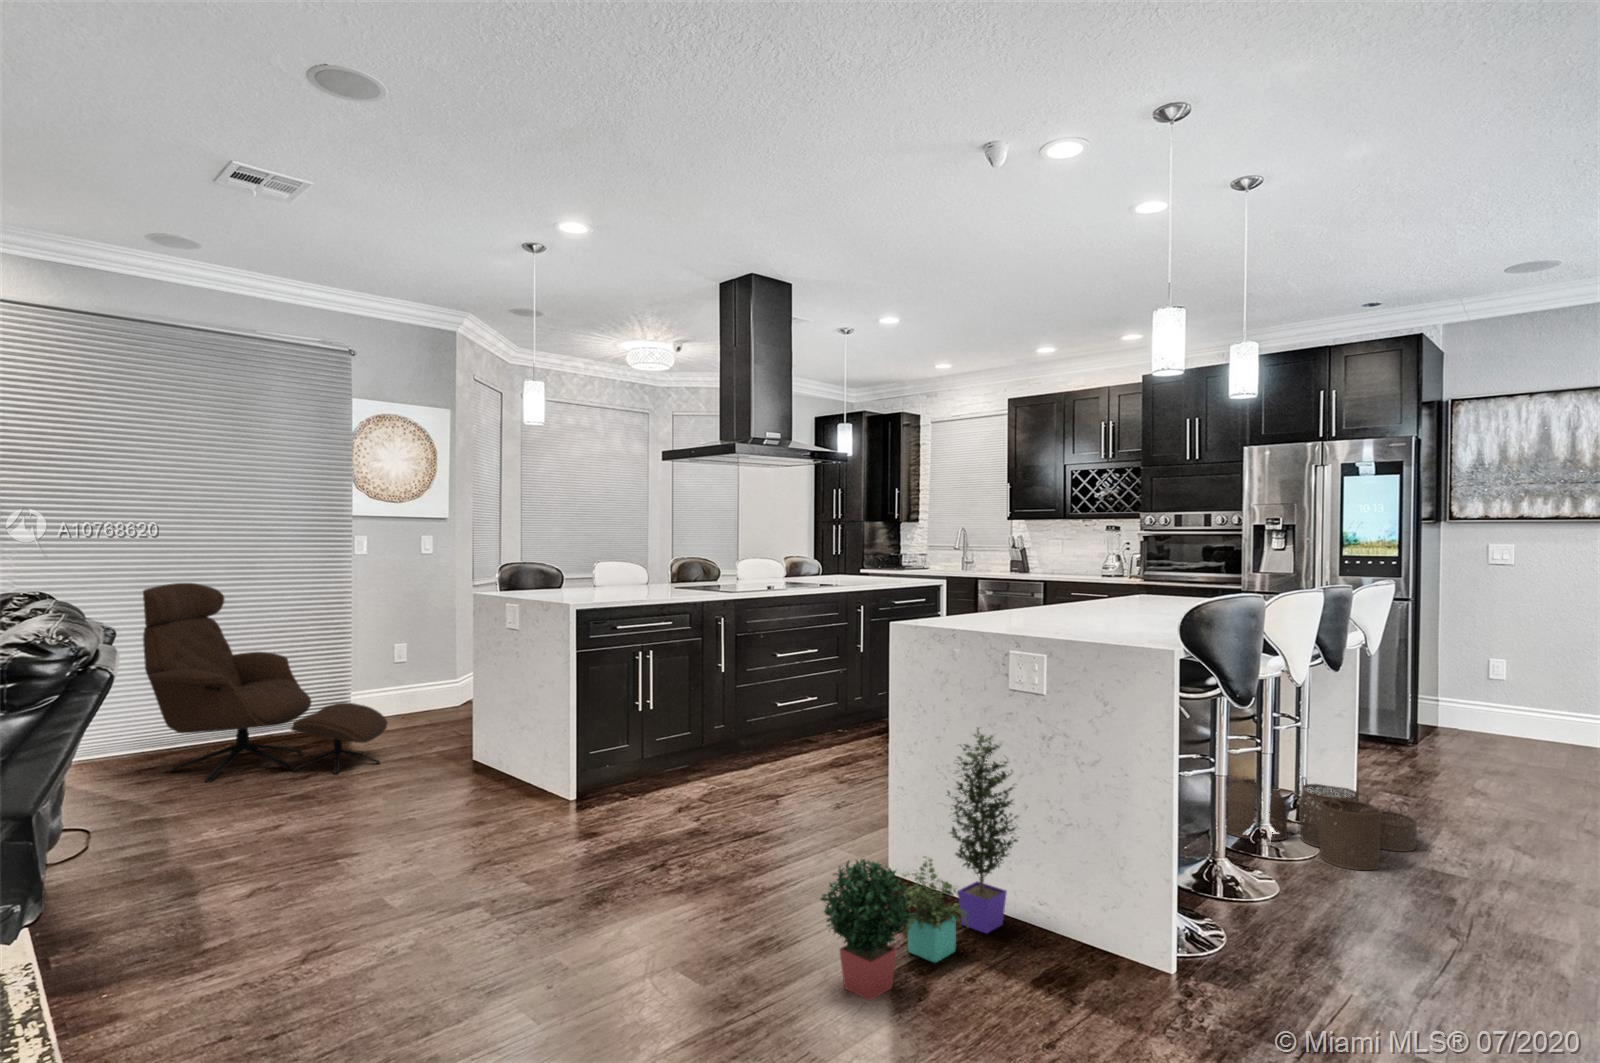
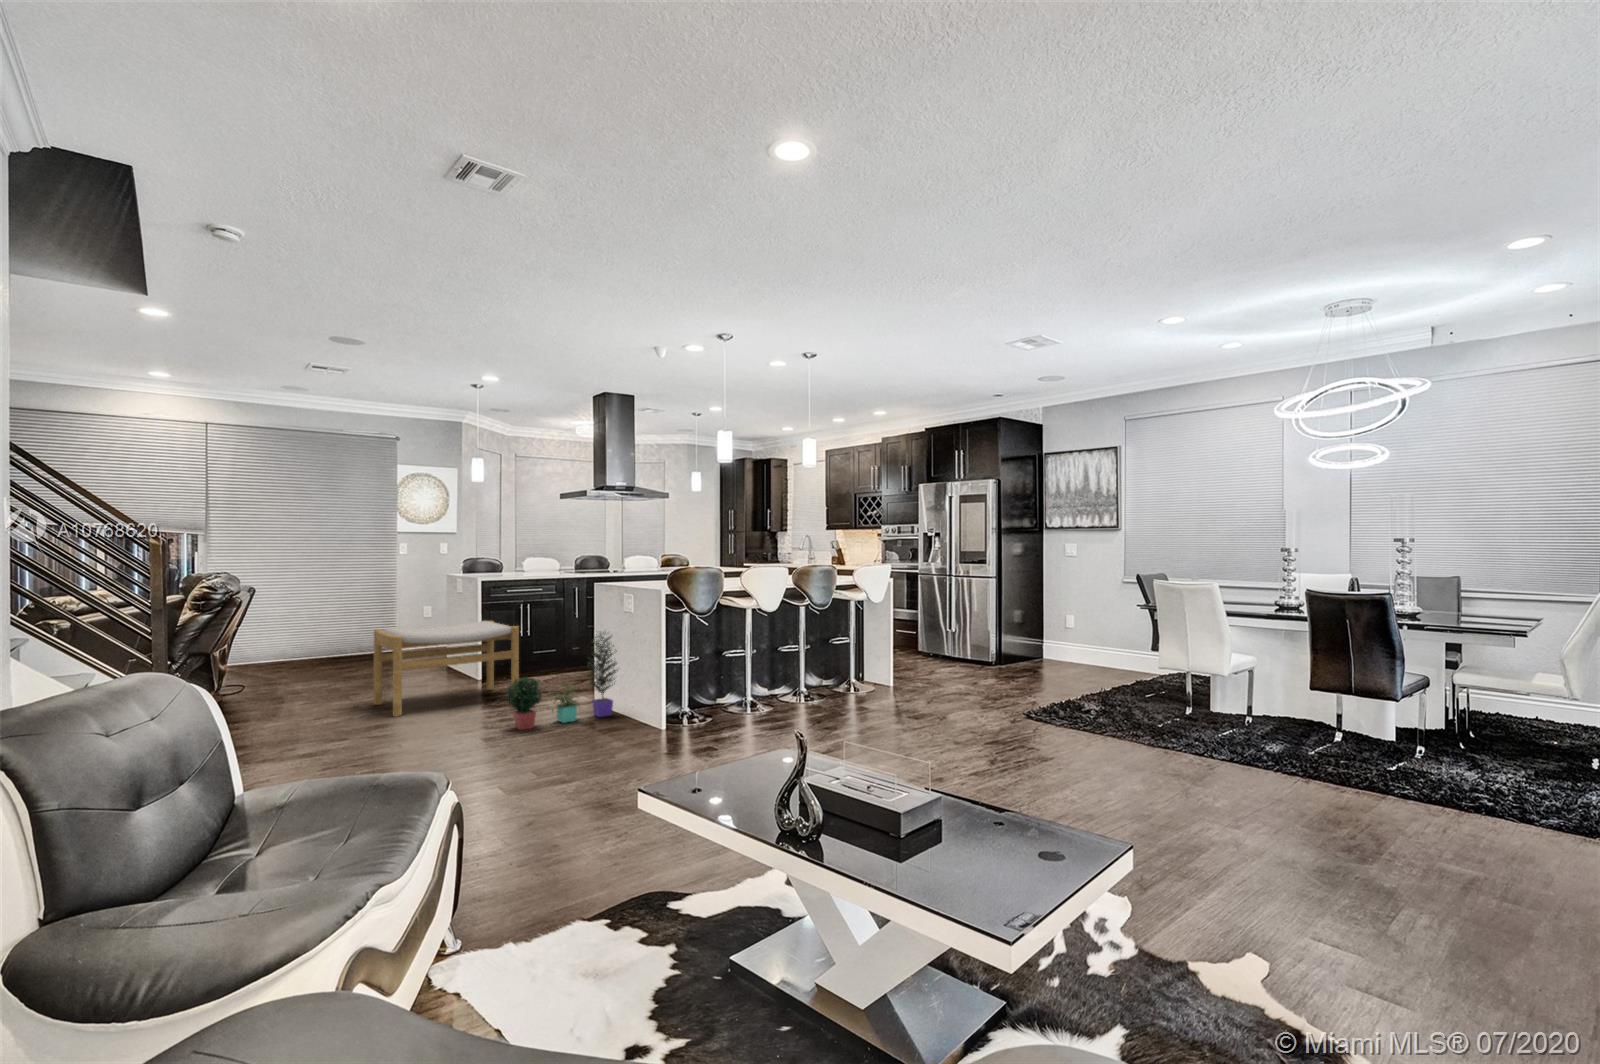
lounge chair: present [143,583,388,782] -> none [282,568,409,670]
footstool: none [414,695,722,950] -> present [374,621,519,717]
woven basket: present [1226,777,1417,870] -> none [787,665,872,706]

